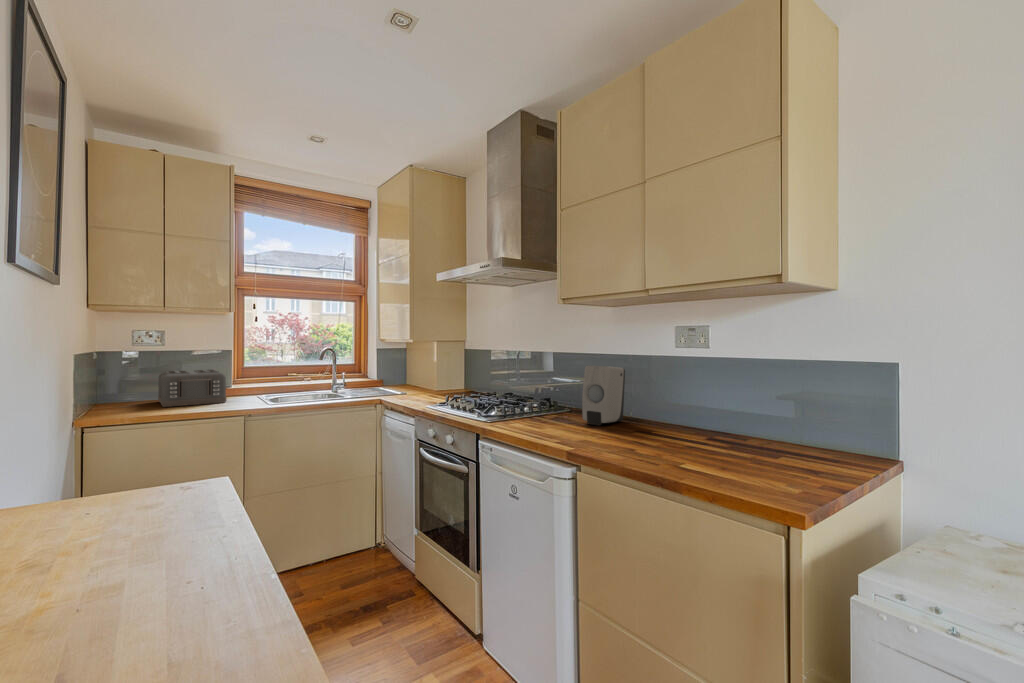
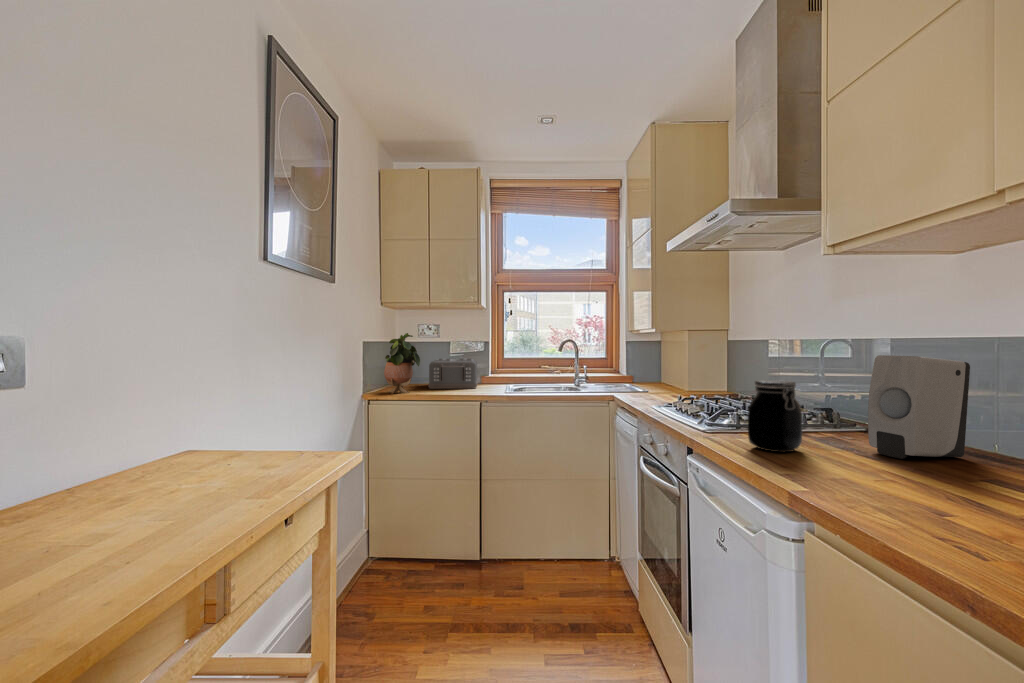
potted plant: none [103,343,157,417] -> present [384,333,420,394]
jar: none [523,383,552,430] -> present [748,380,802,452]

